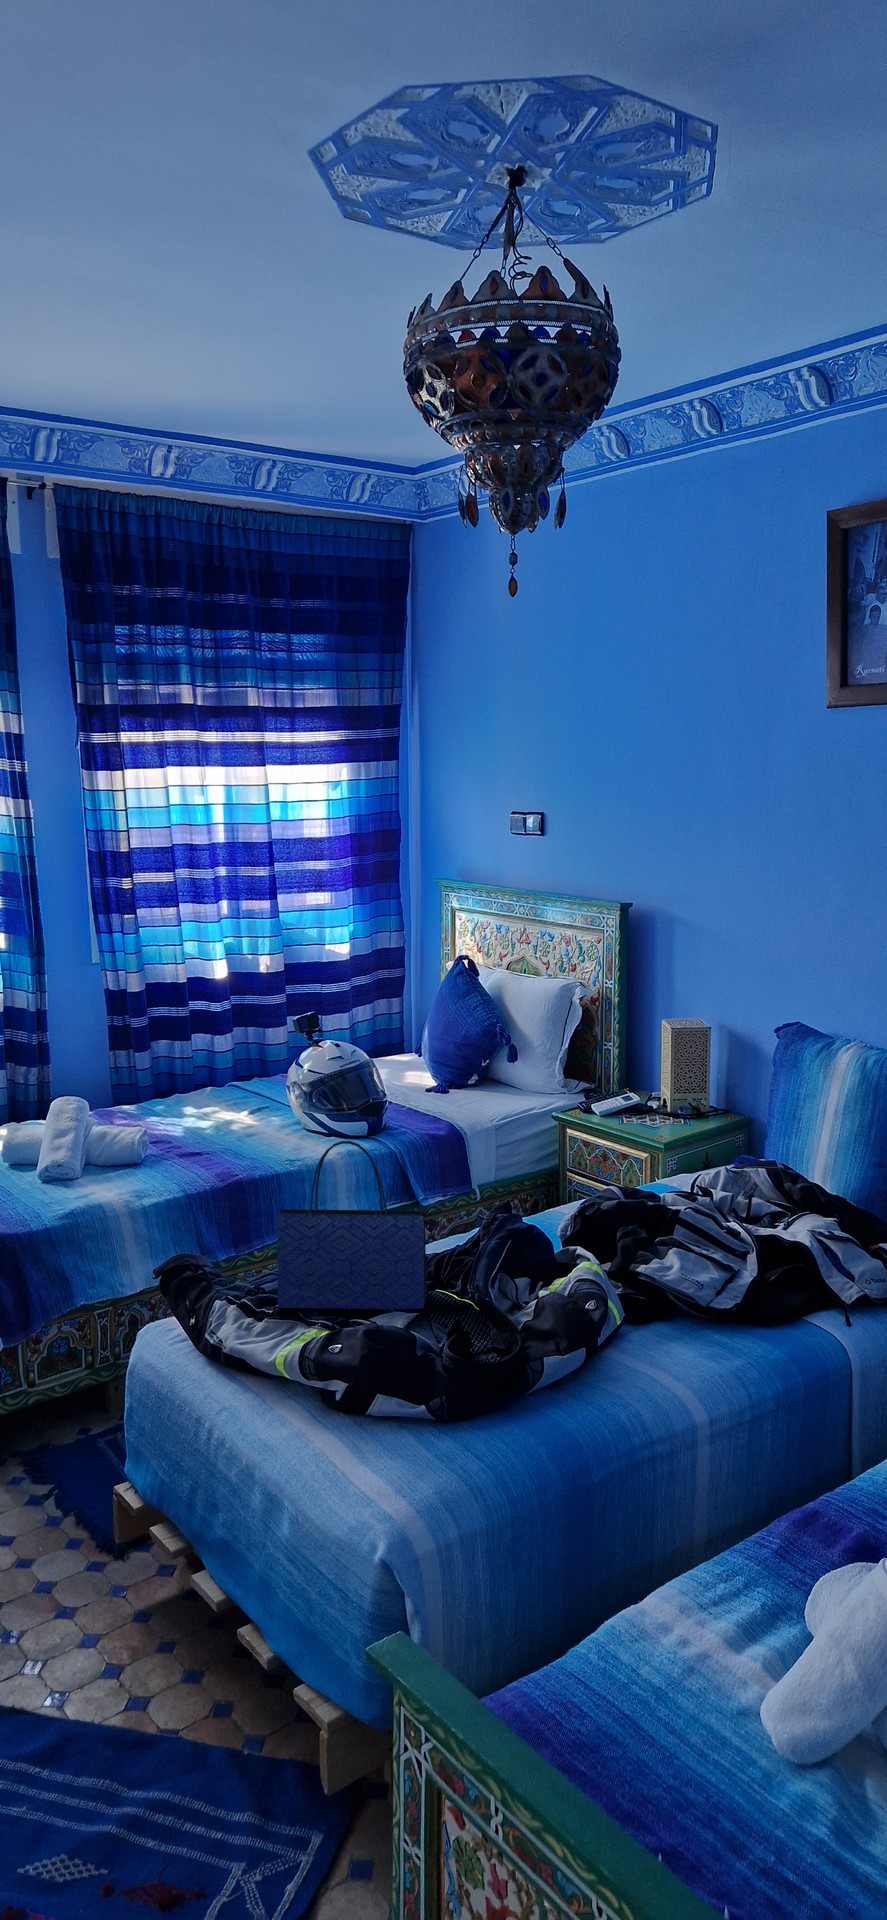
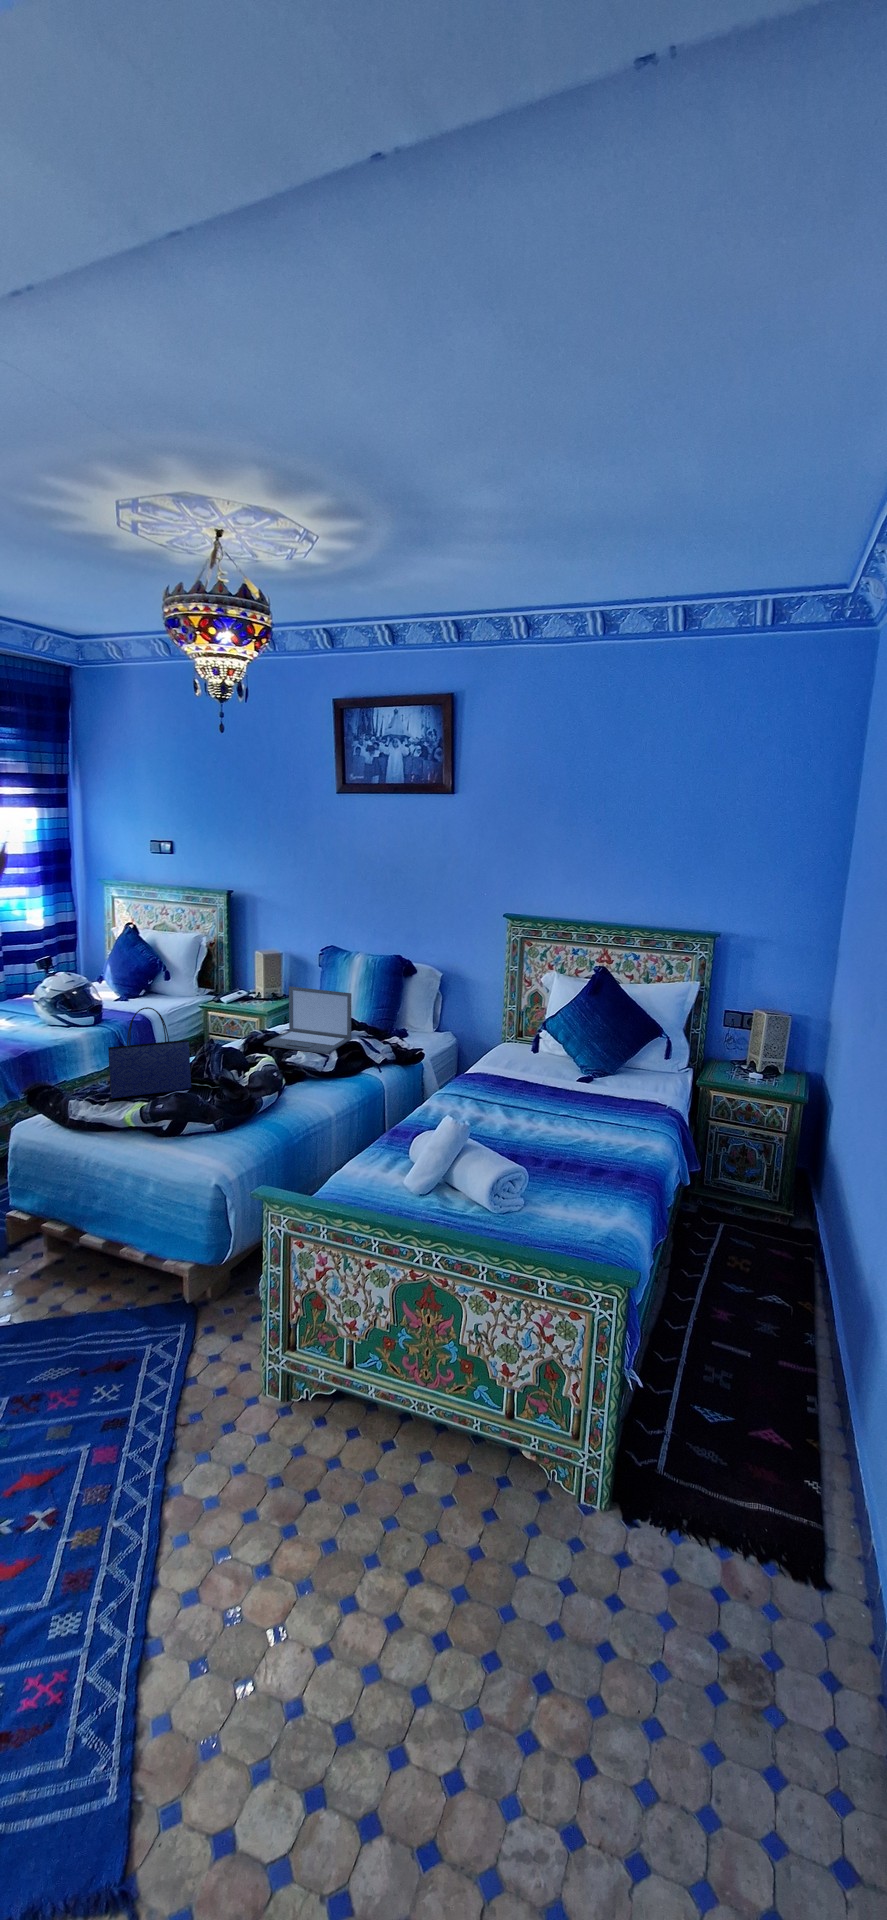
laptop: none [609,1108,797,1269] -> present [264,986,352,1054]

